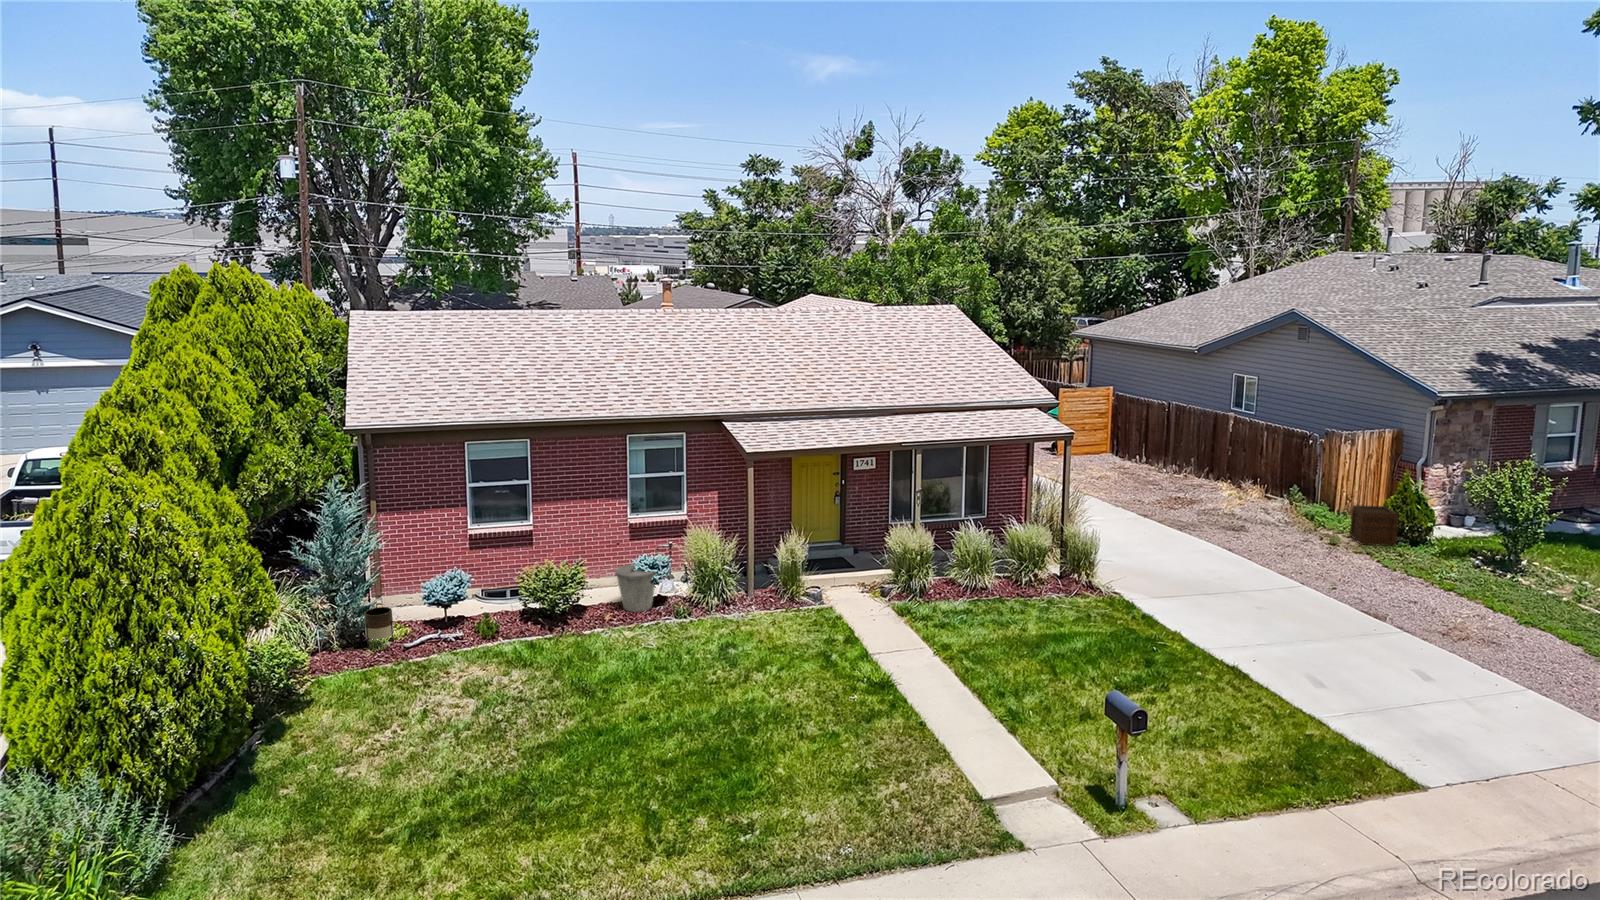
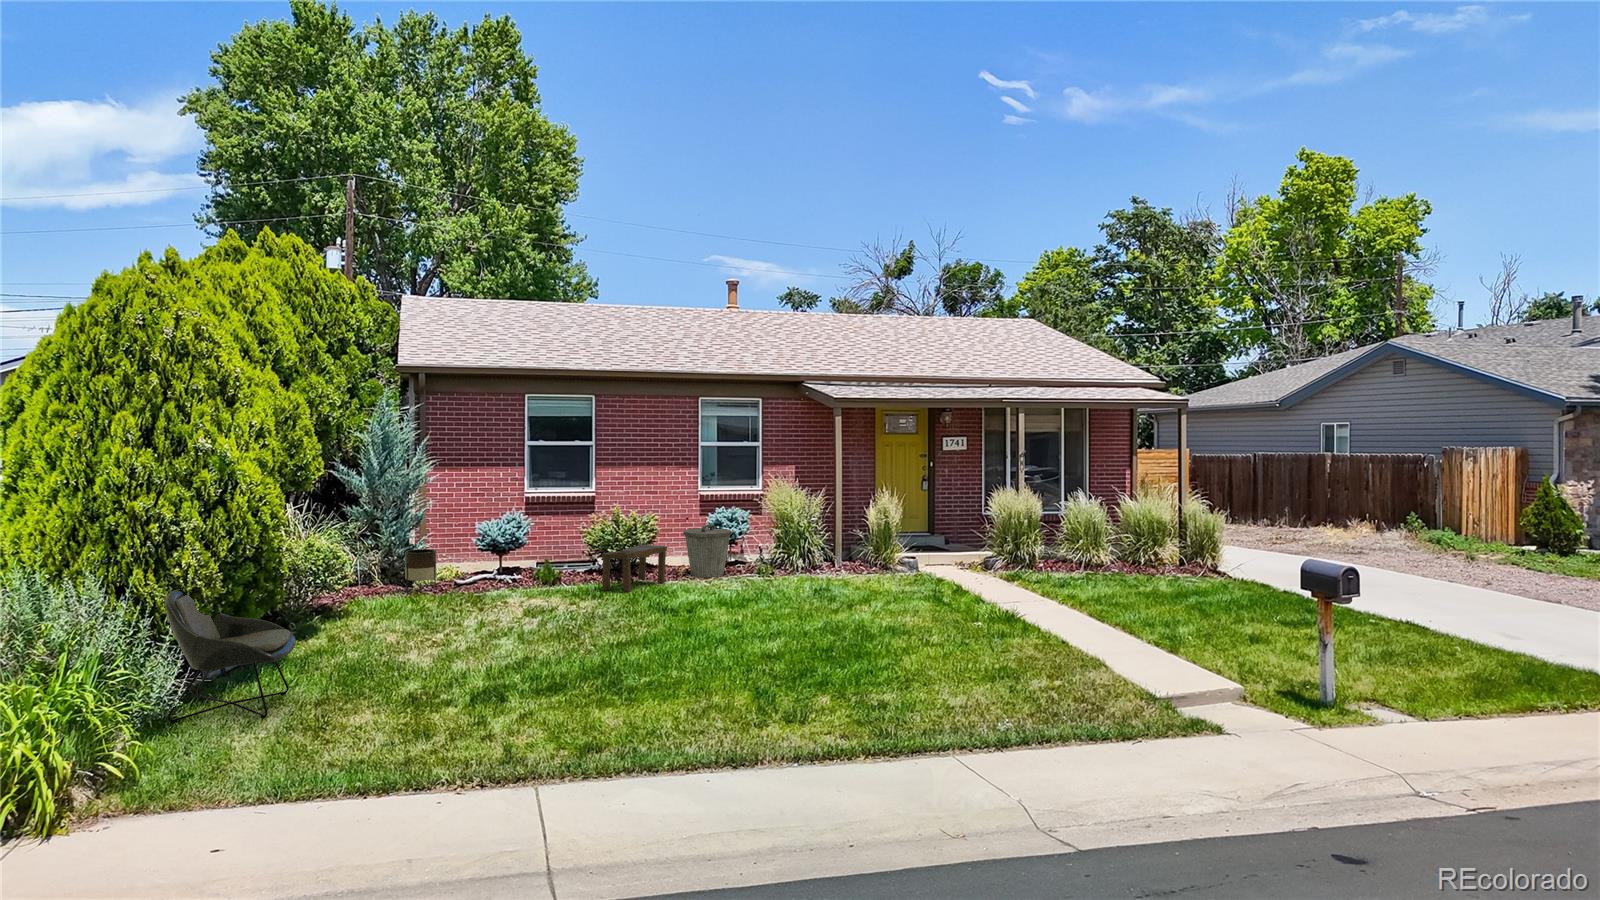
wooden crate: present [1349,505,1399,546] -> none [1505,512,1565,555]
bench: none [541,590,599,642] -> present [602,545,667,592]
lounge chair: none [153,757,268,879] -> present [165,589,296,723]

